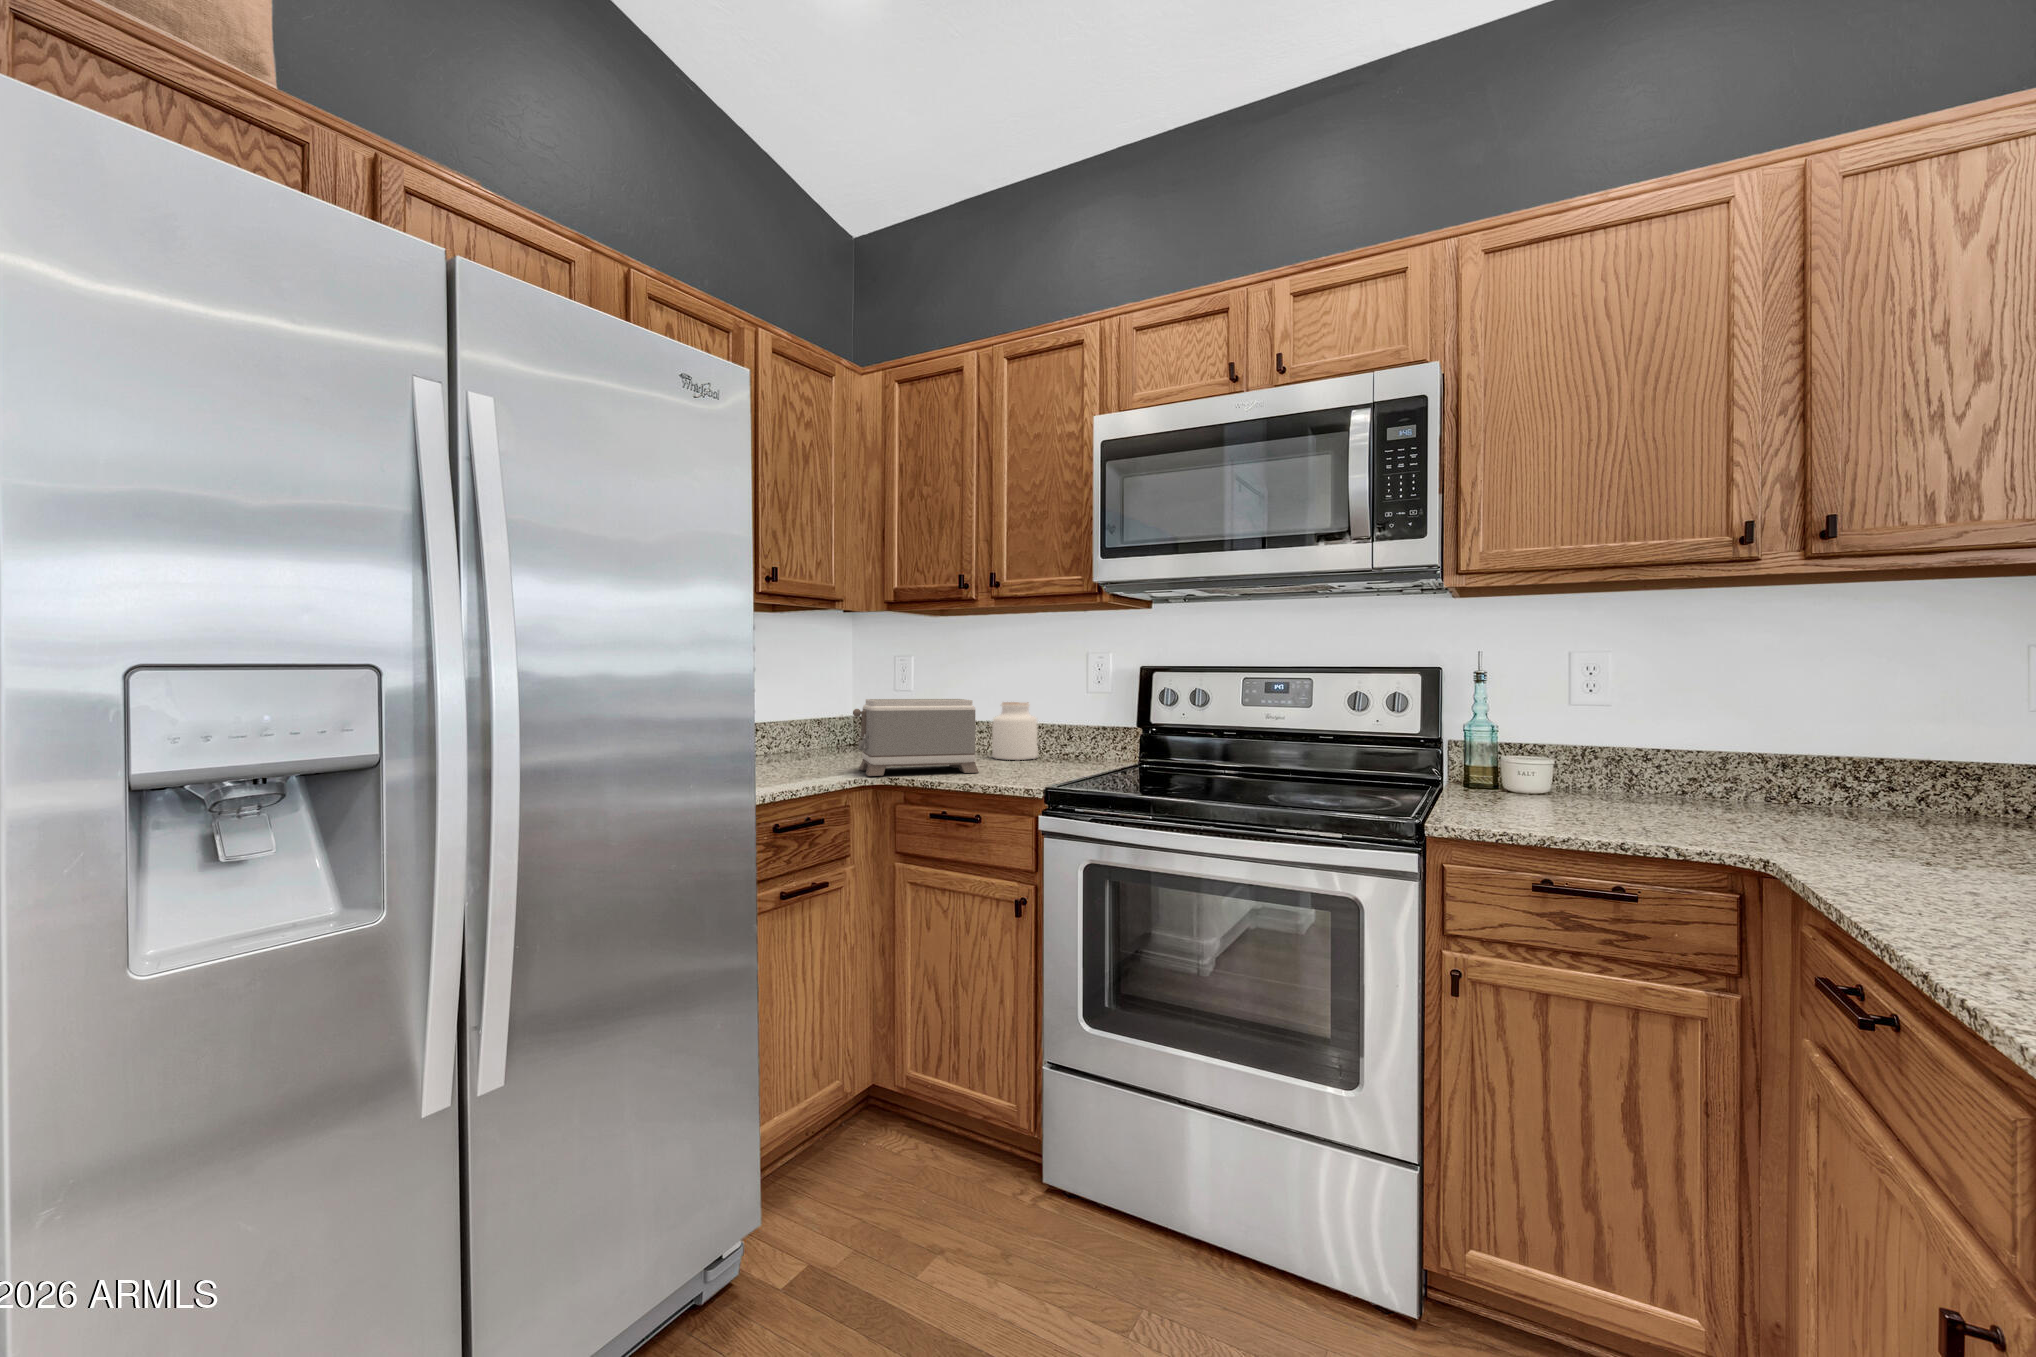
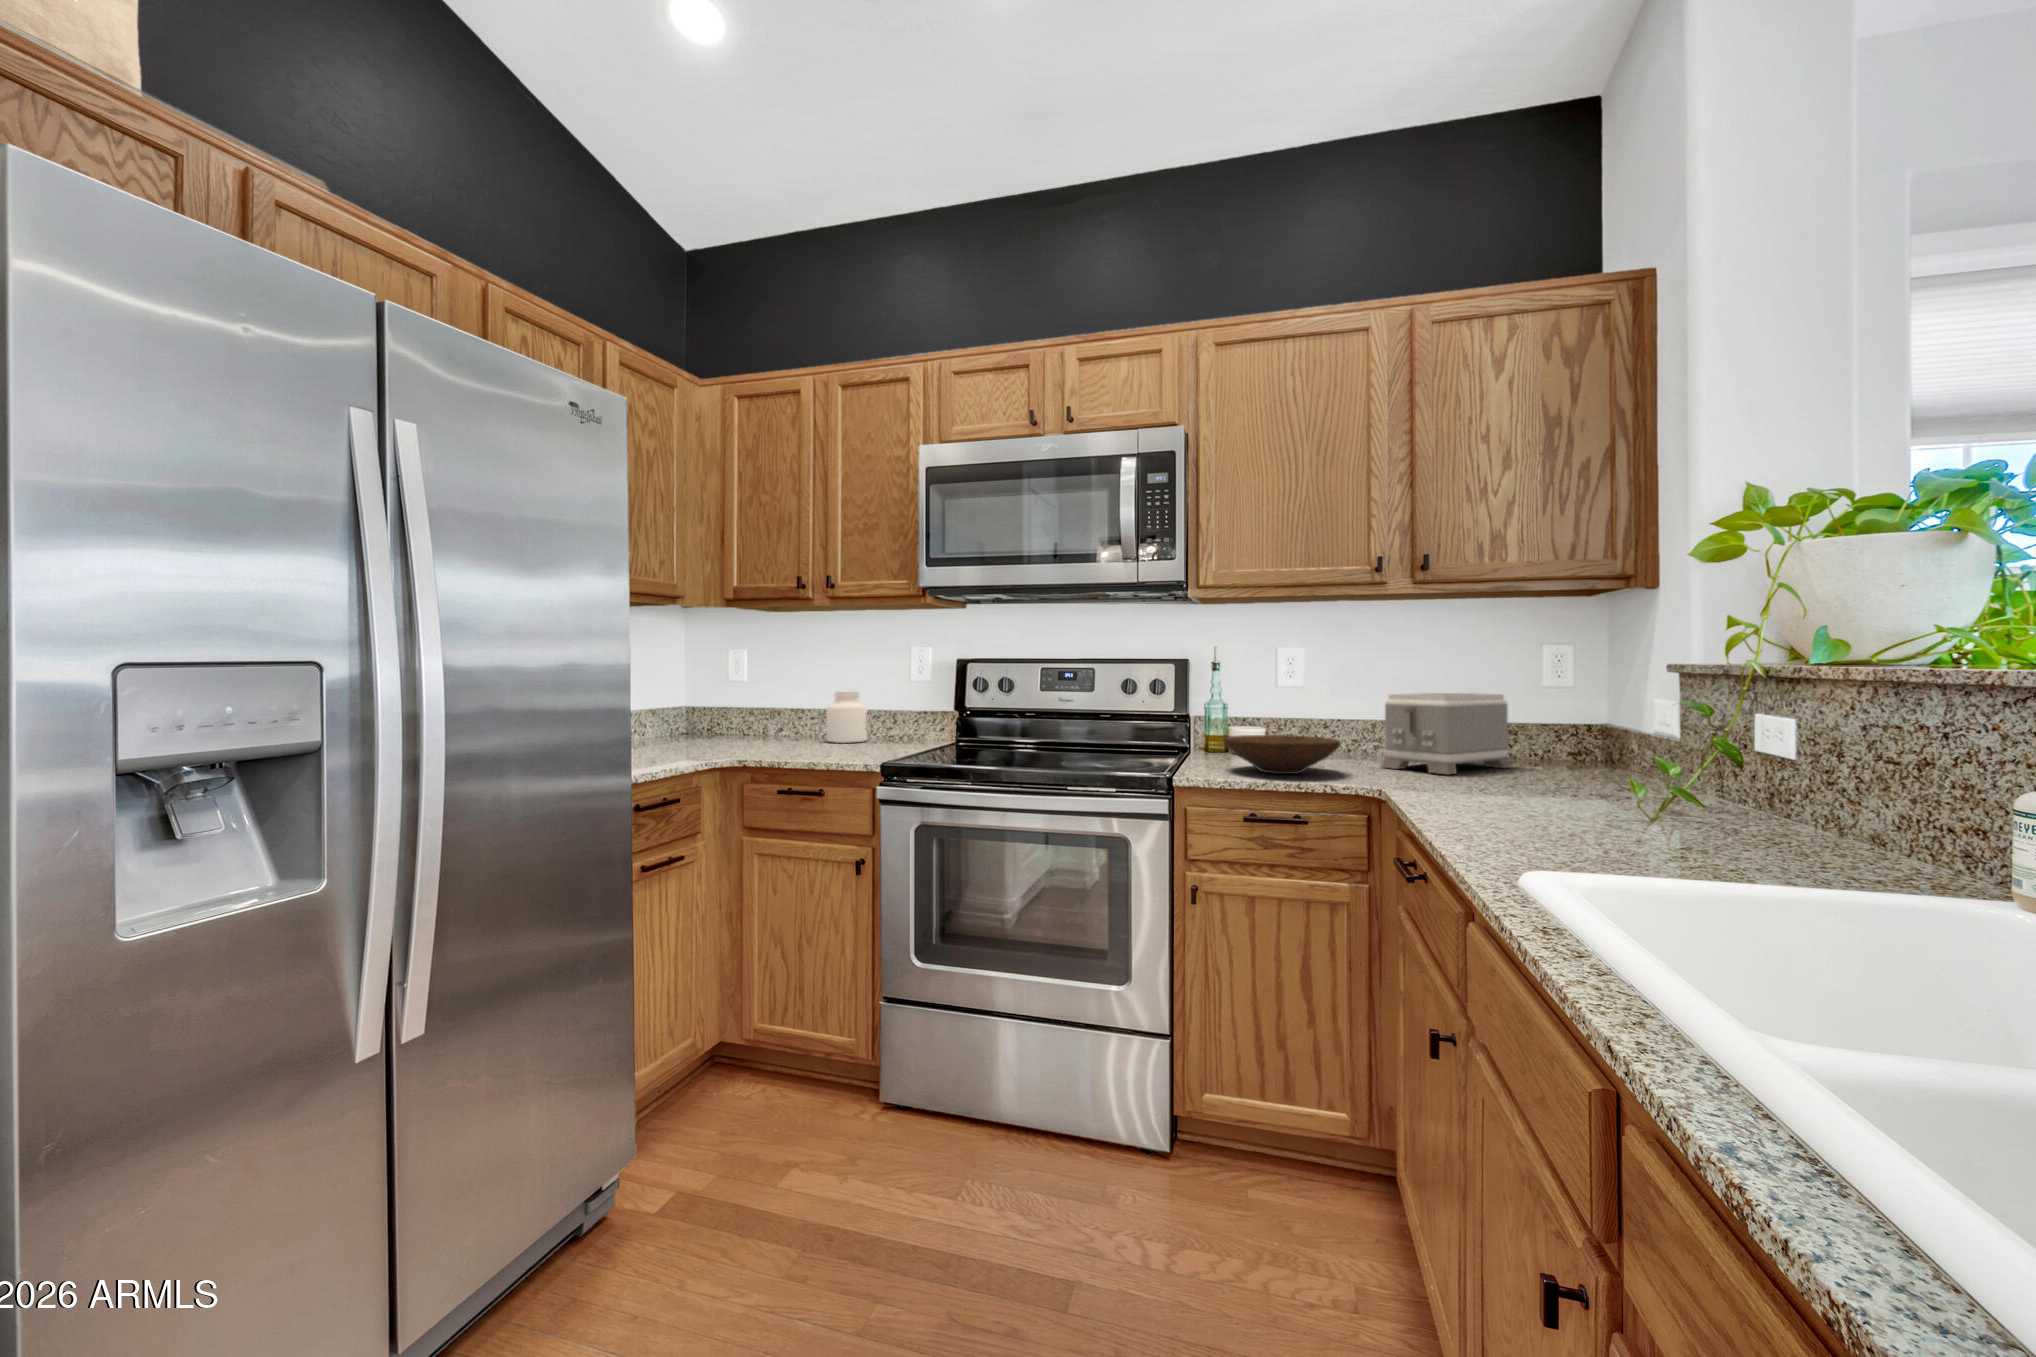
toaster: present [853,699,979,776] -> present [1381,693,1511,774]
wooden bowl: none [1496,769,1684,828] -> present [1223,735,1341,774]

